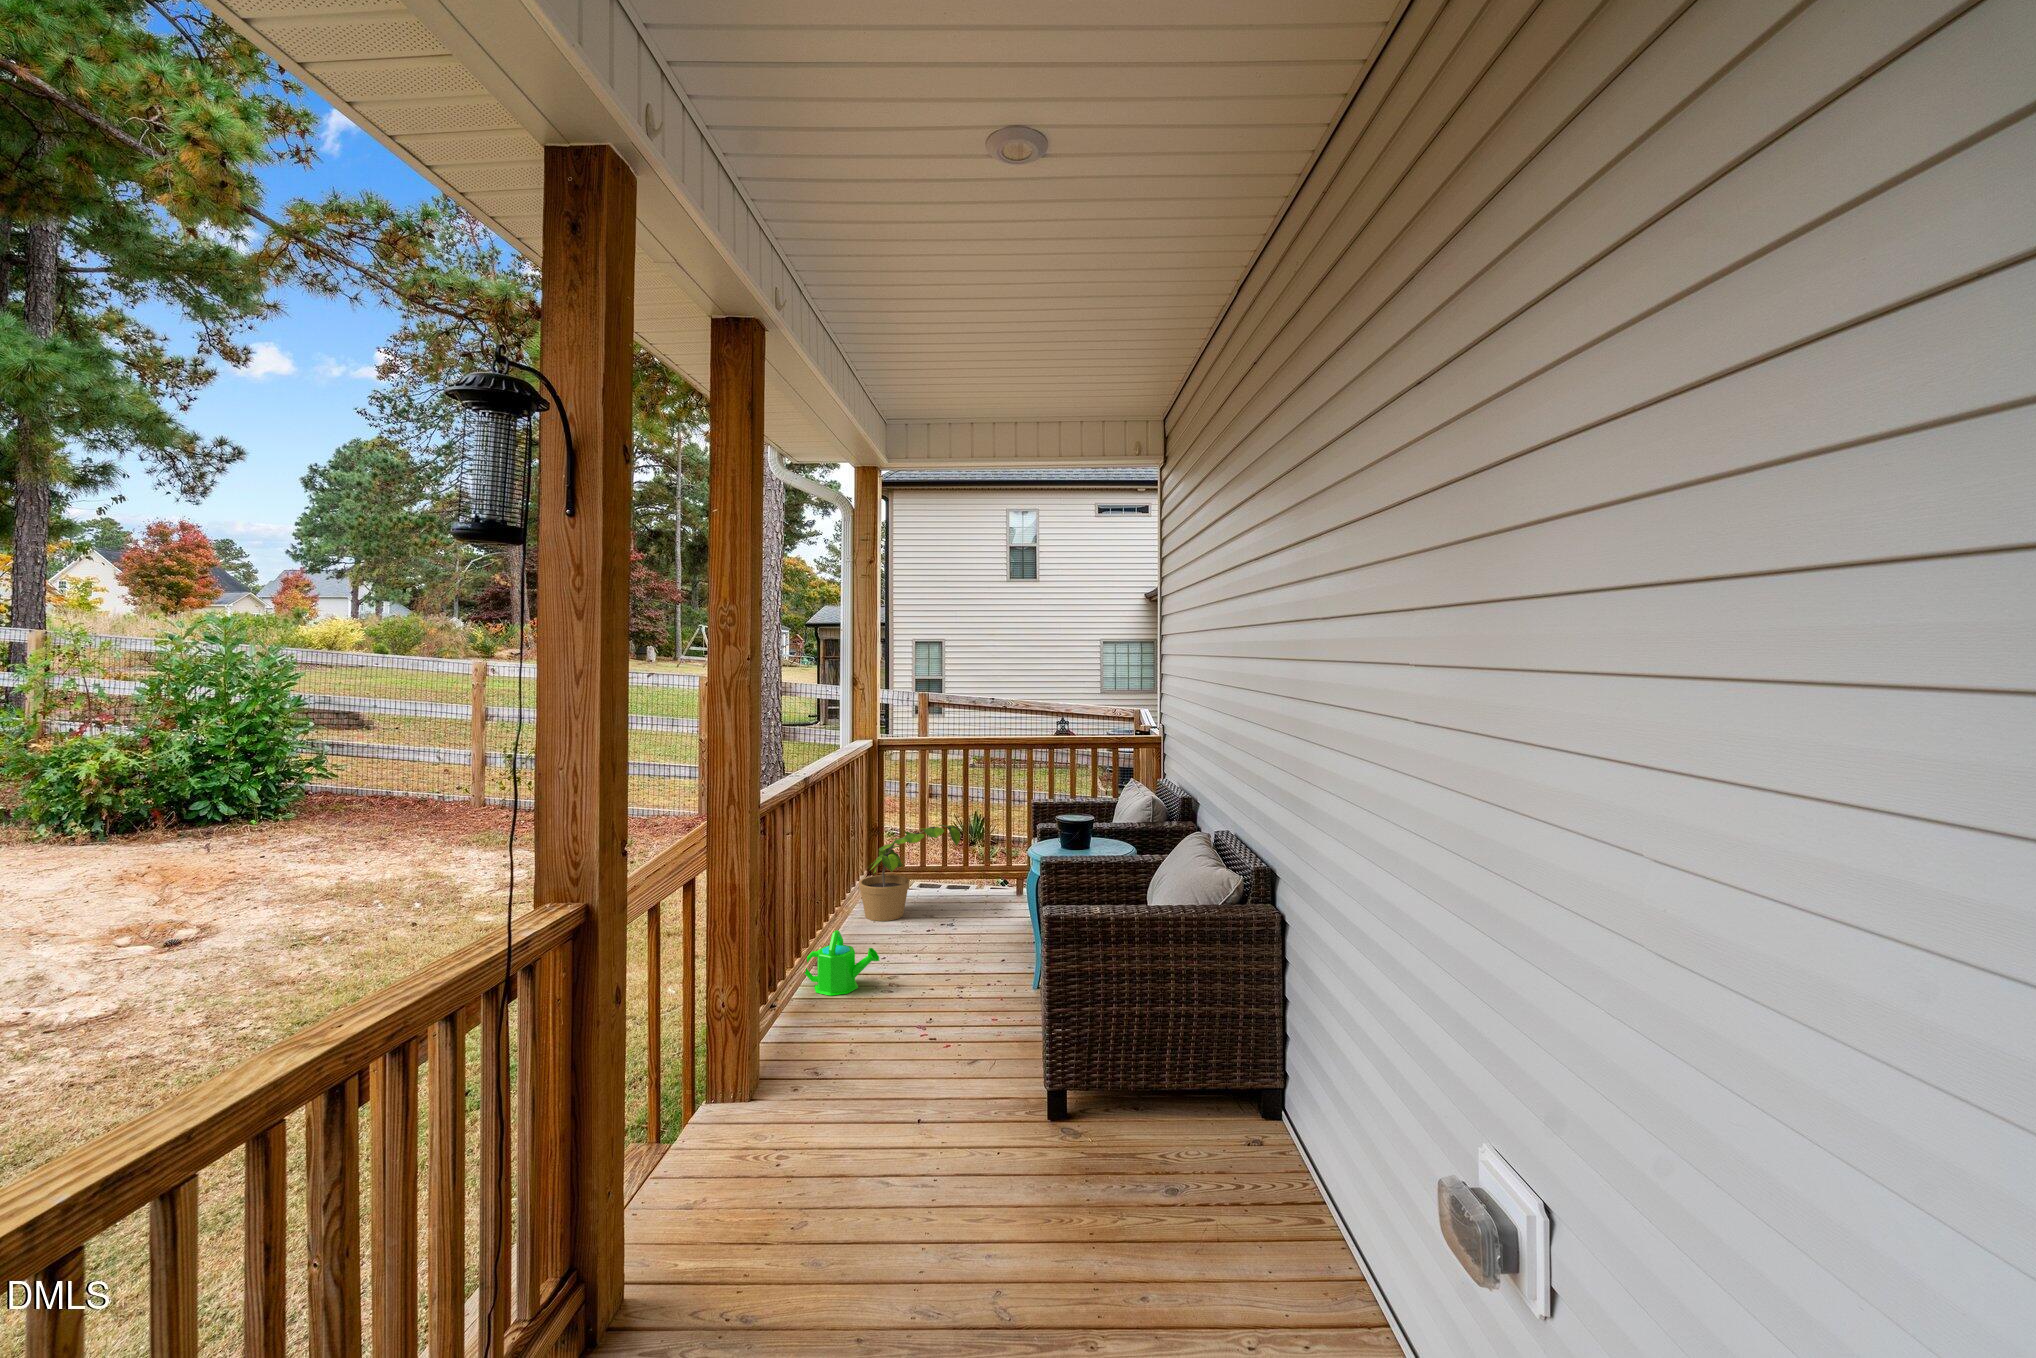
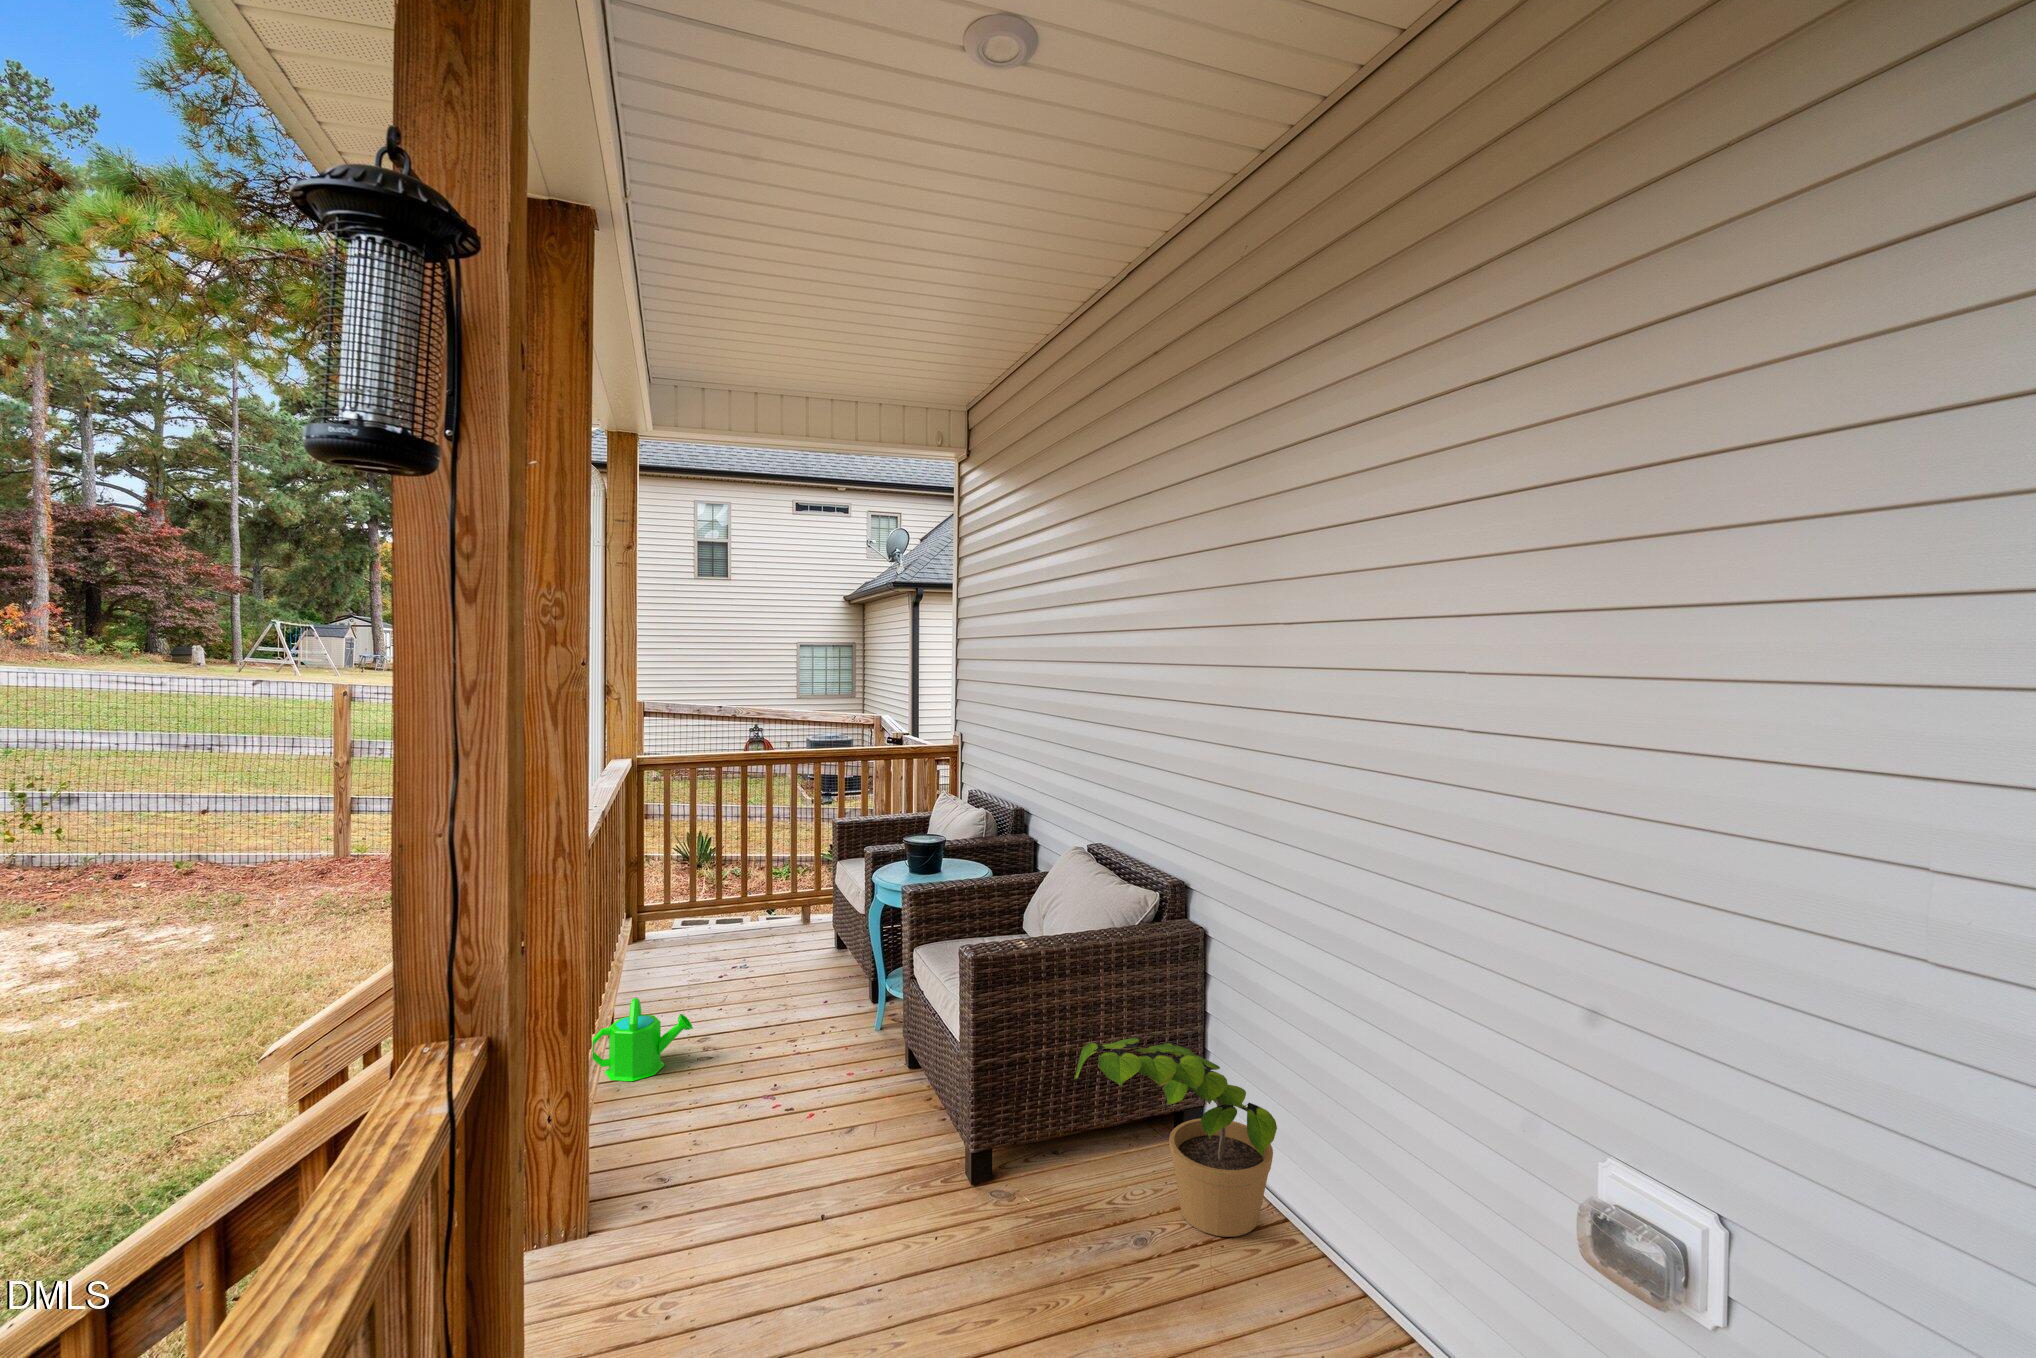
potted plant: present [859,825,960,921] -> present [1074,1038,1277,1237]

